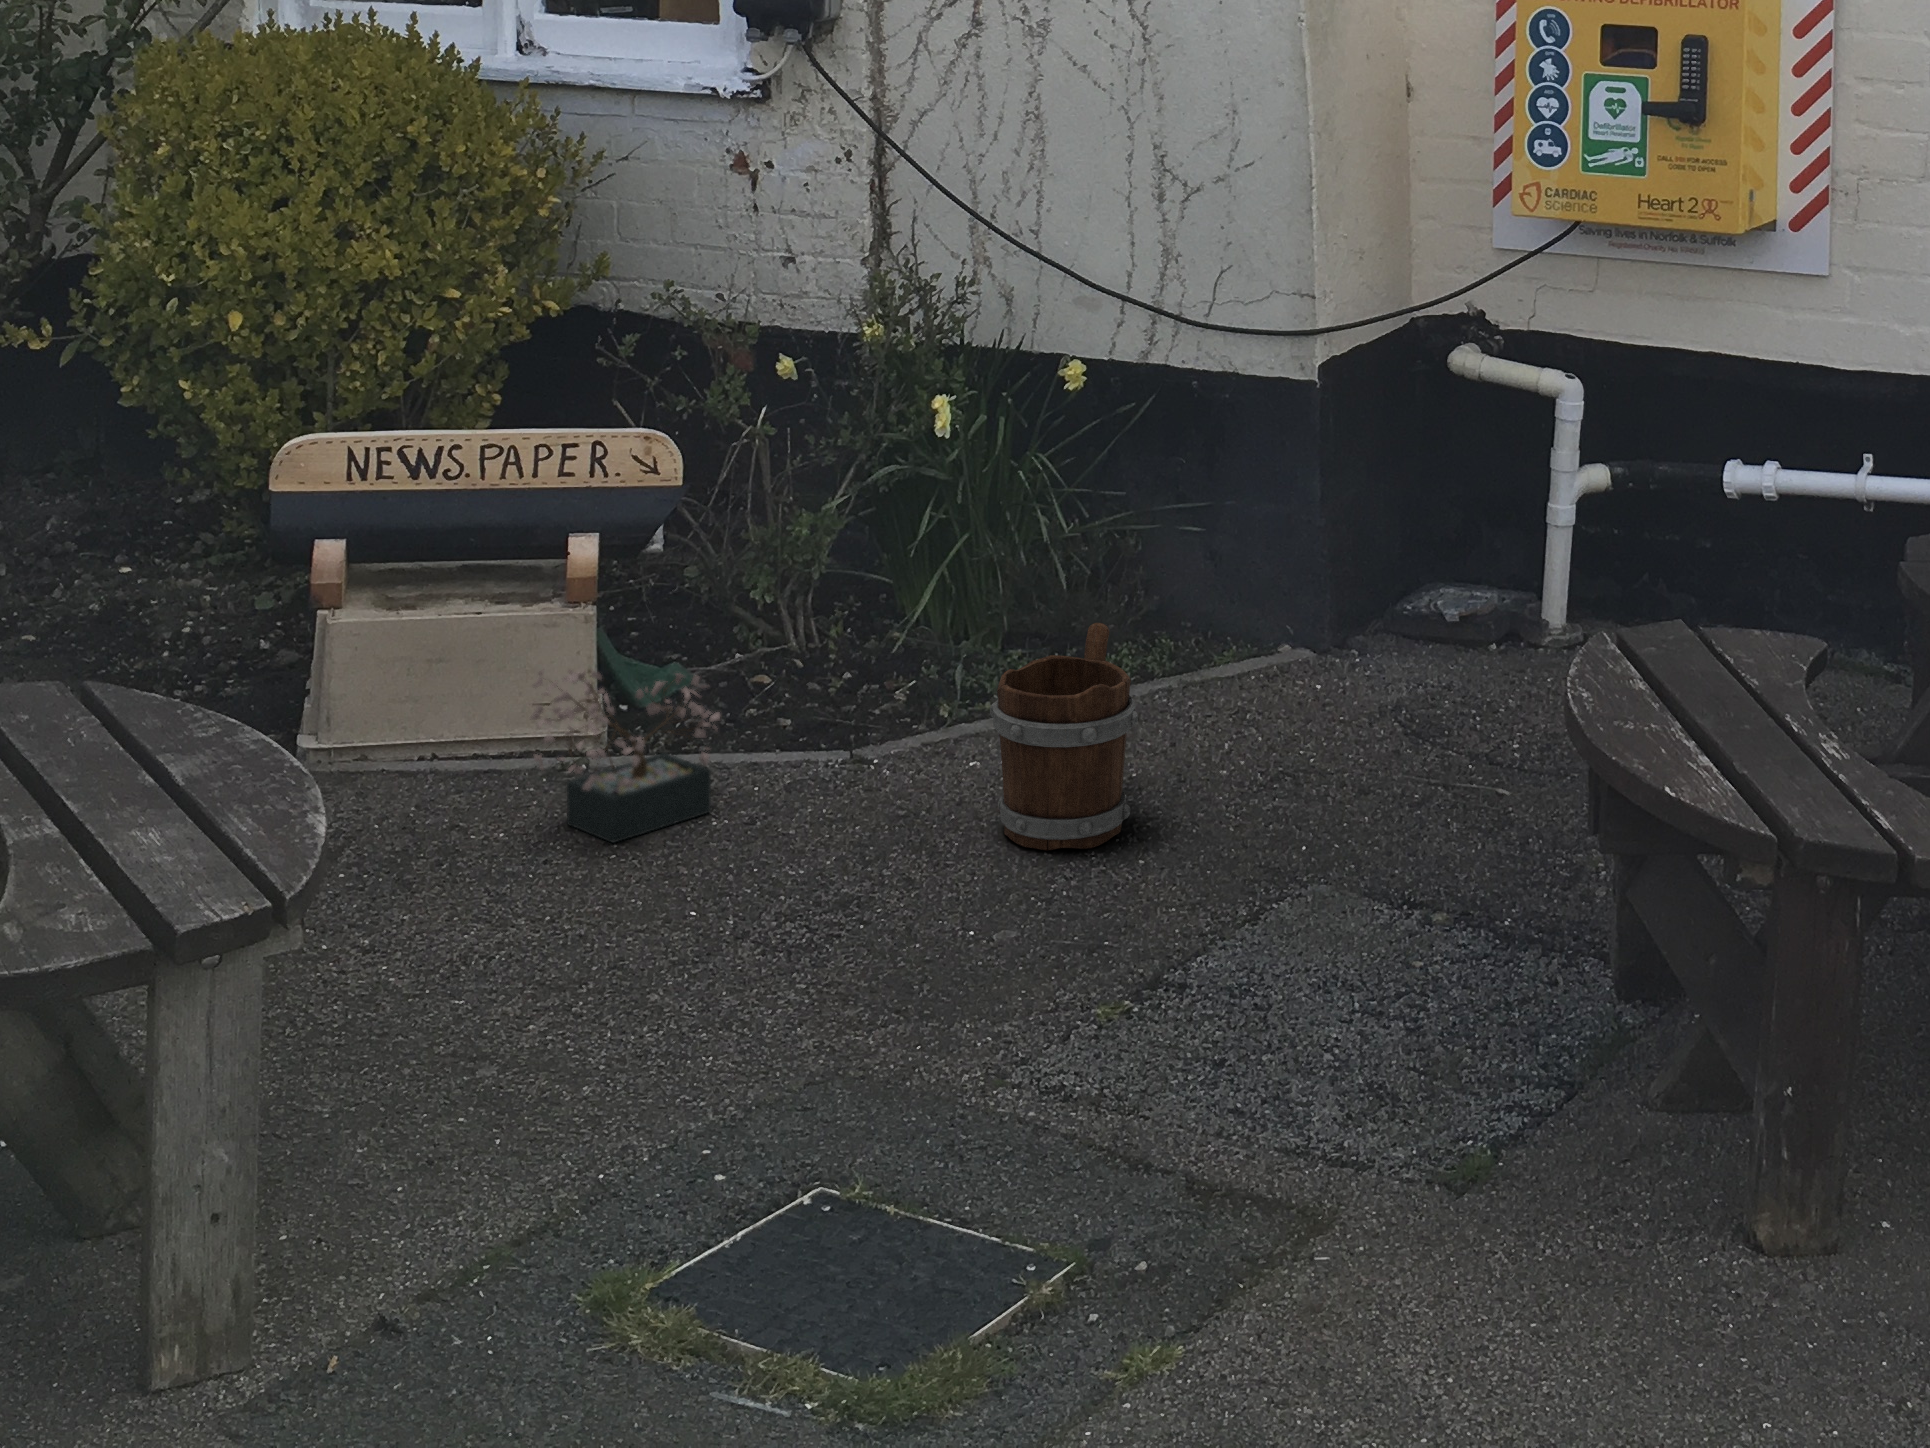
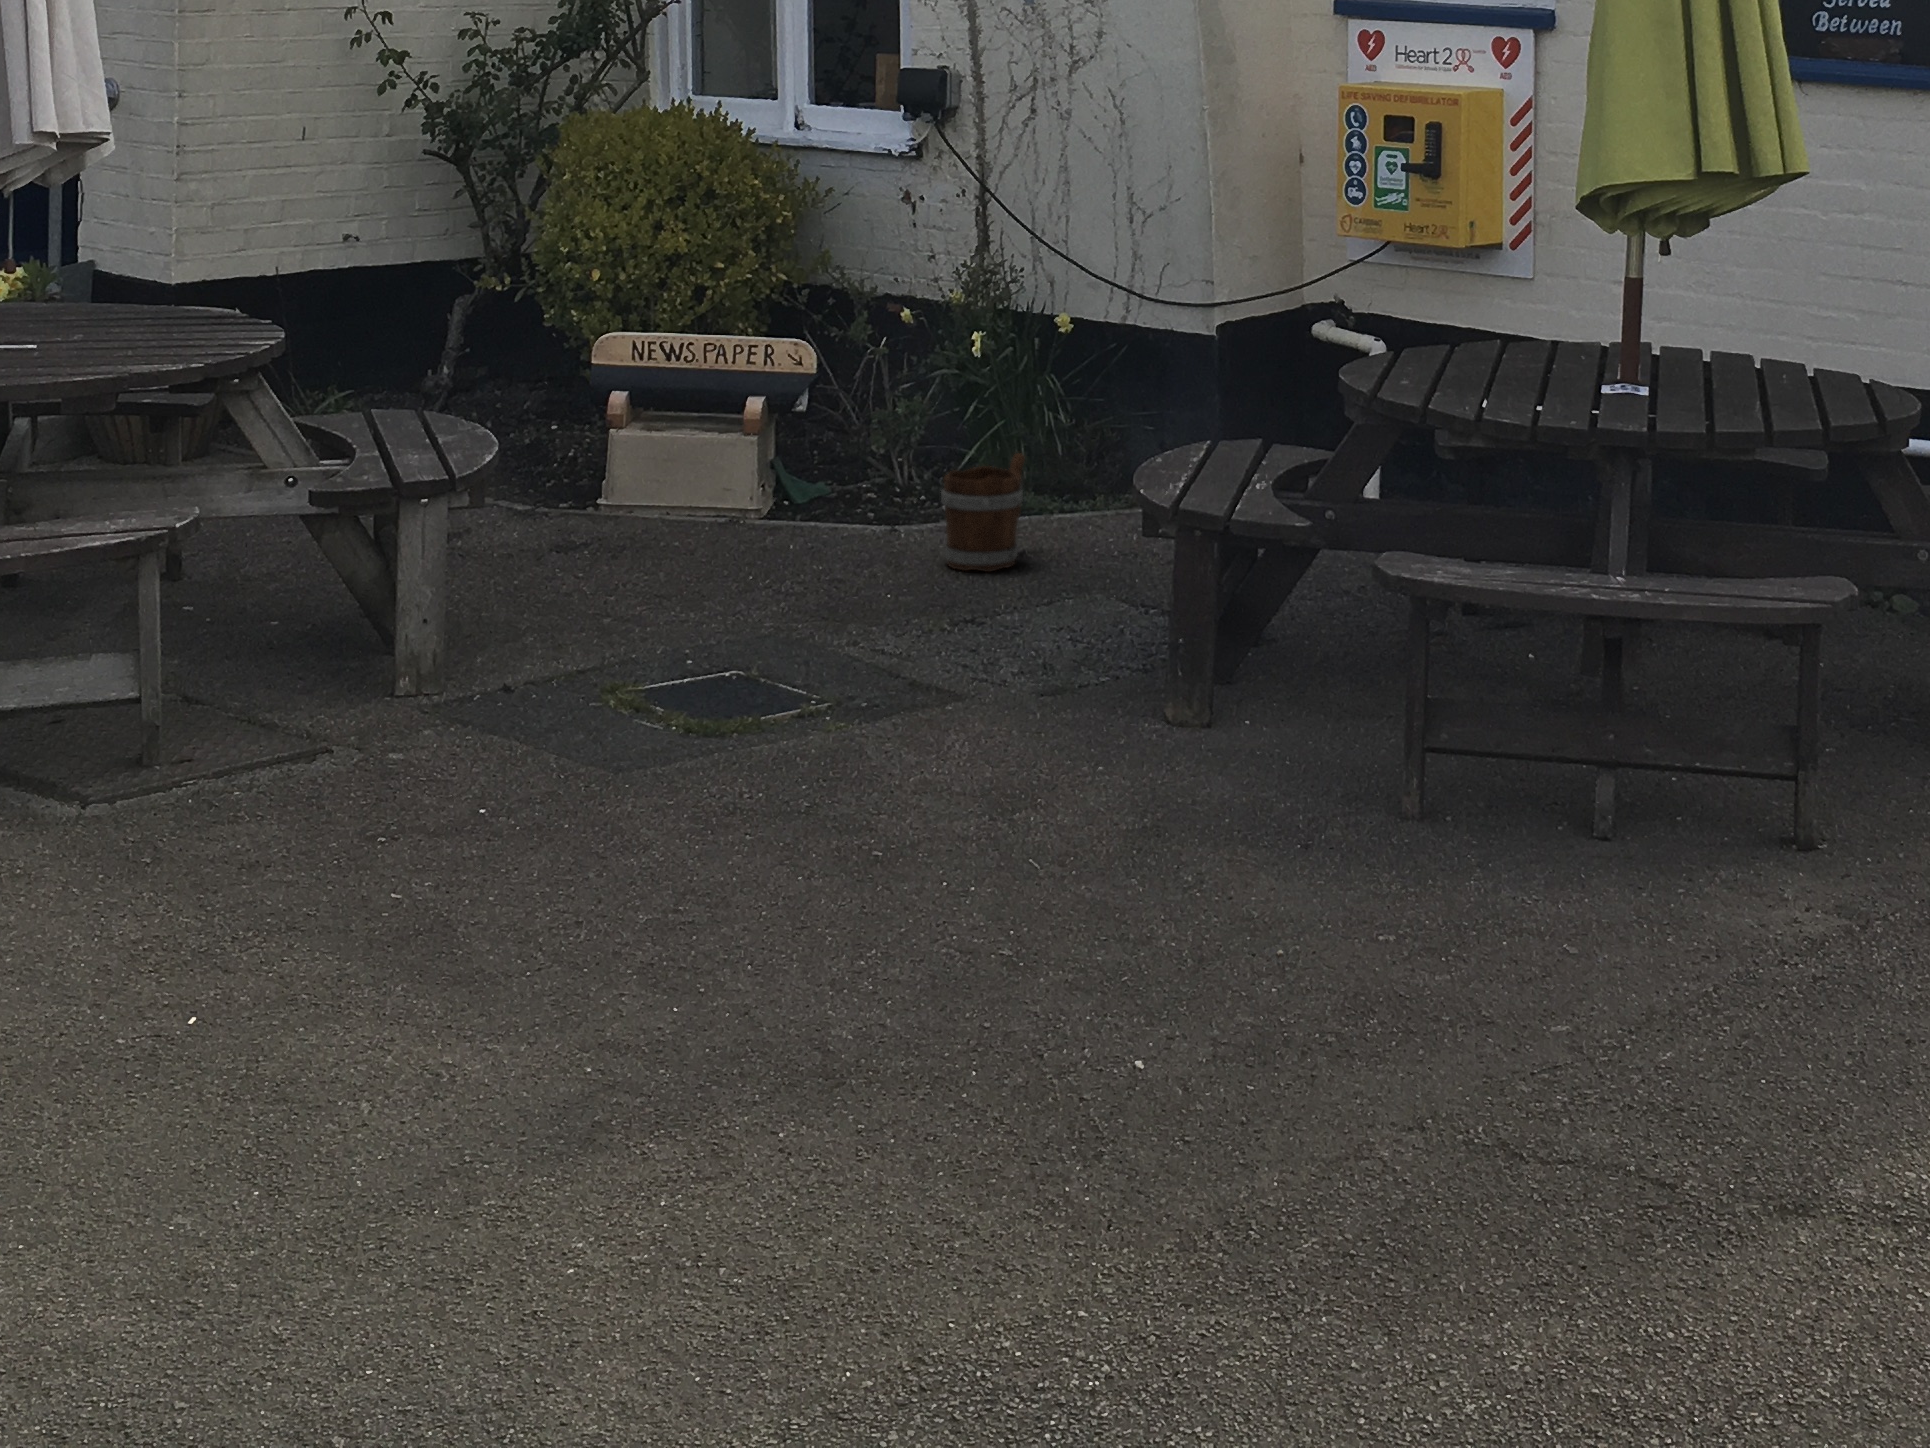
decorative plant: present [530,669,720,843] -> none [697,453,809,553]

